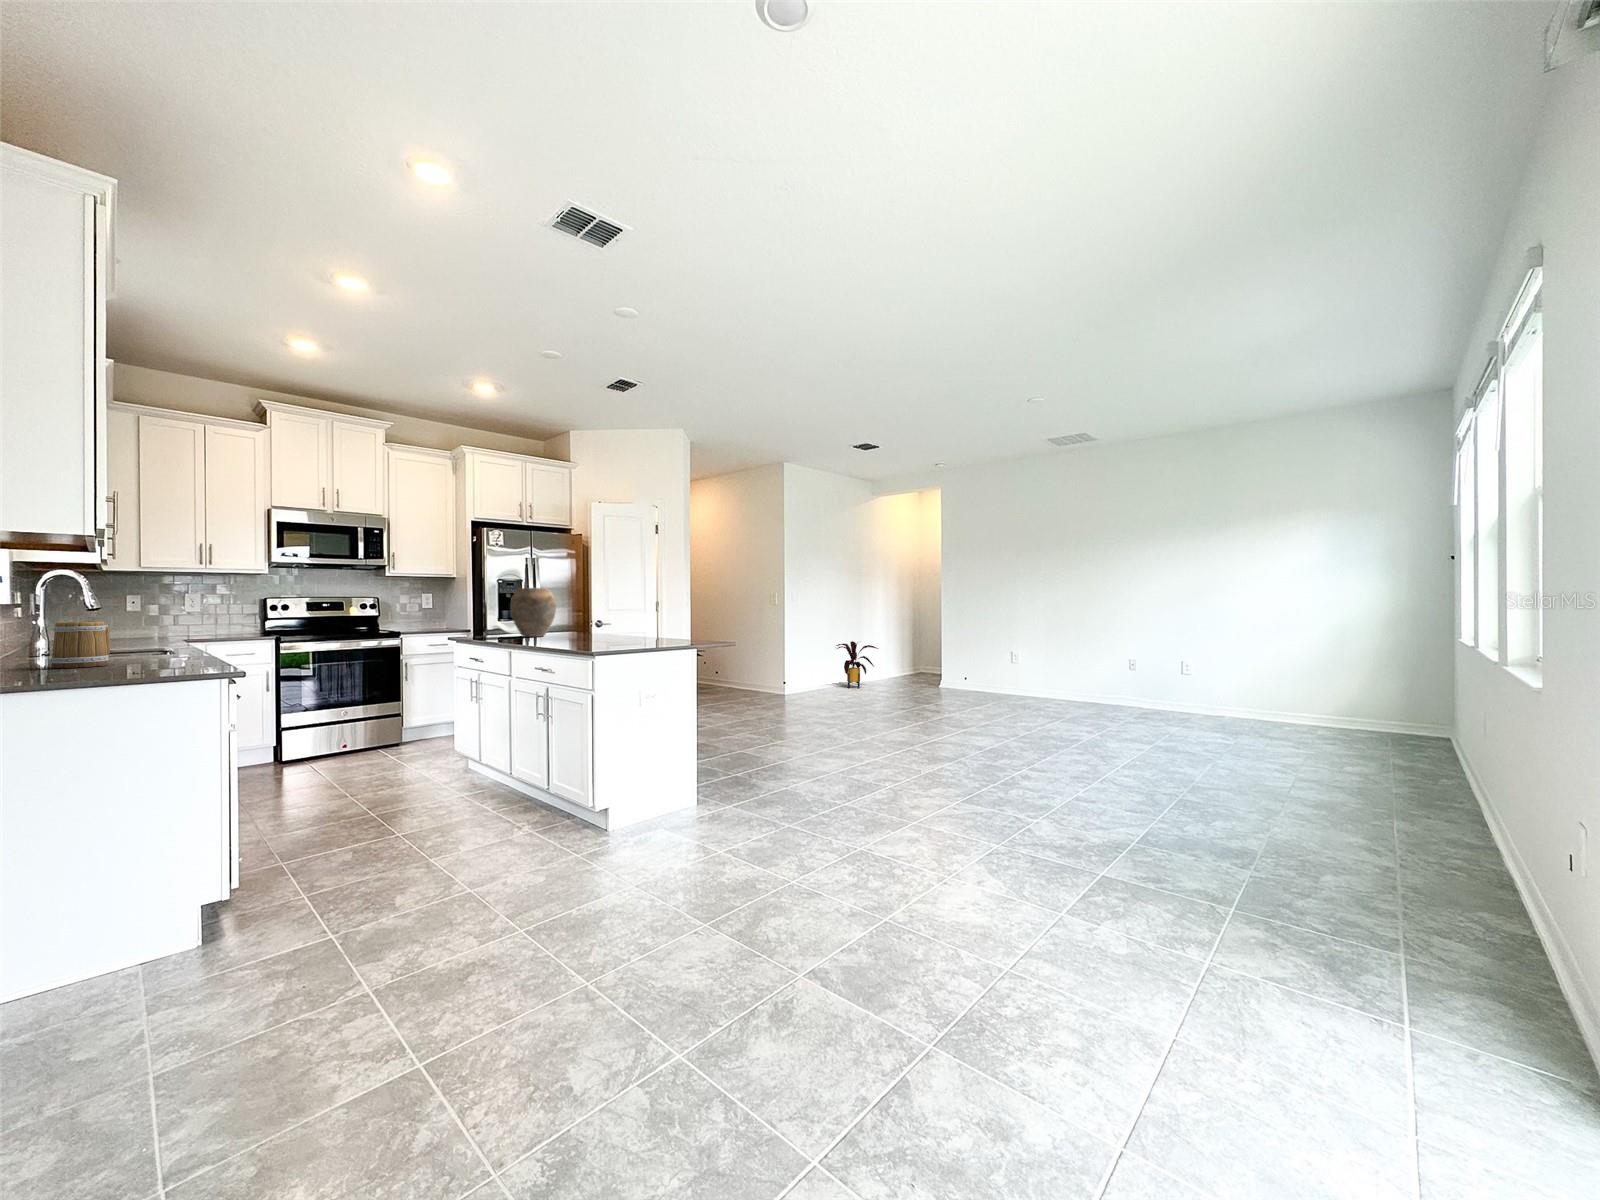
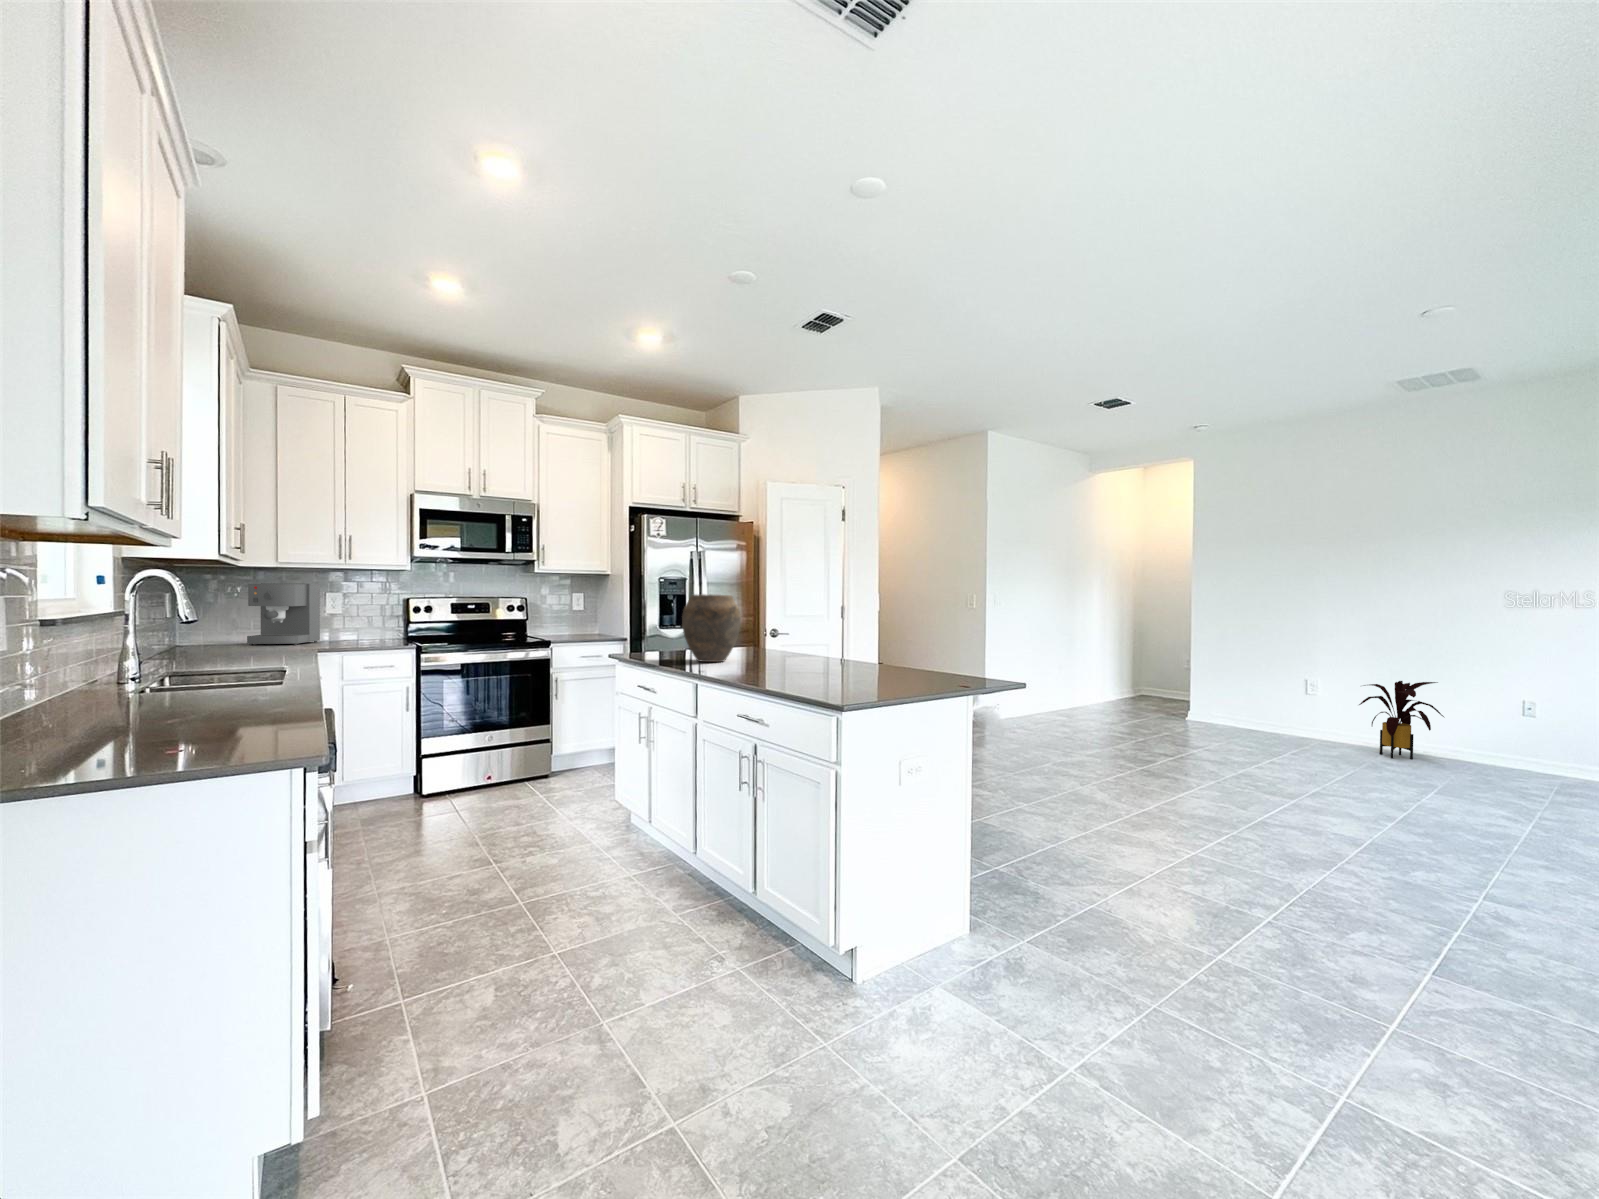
coffee maker: none [108,585,178,639] -> present [247,583,320,645]
mug: present [51,621,110,668] -> none [41,661,139,739]
house plant: present [836,641,878,688] -> present [1359,681,1444,759]

